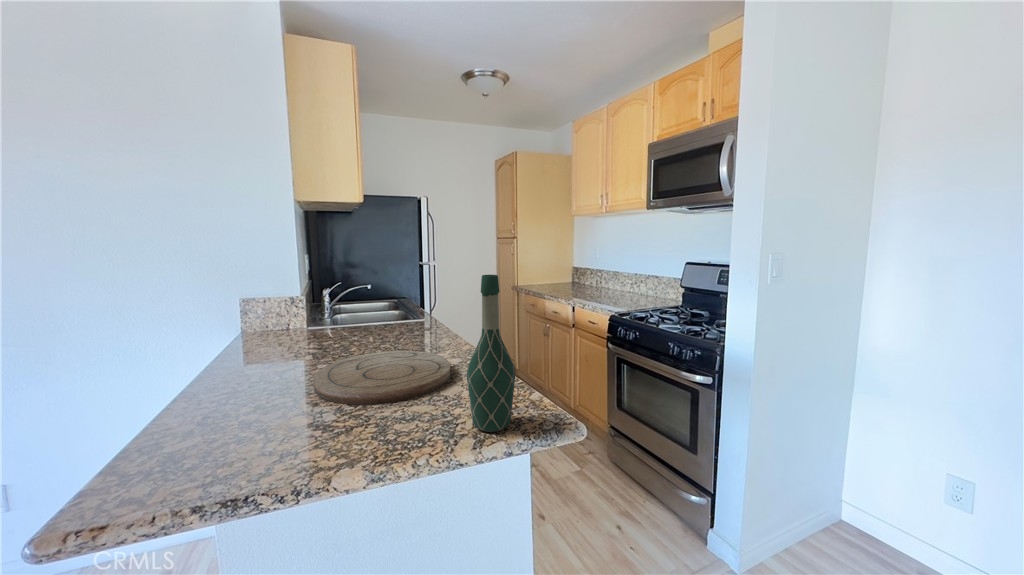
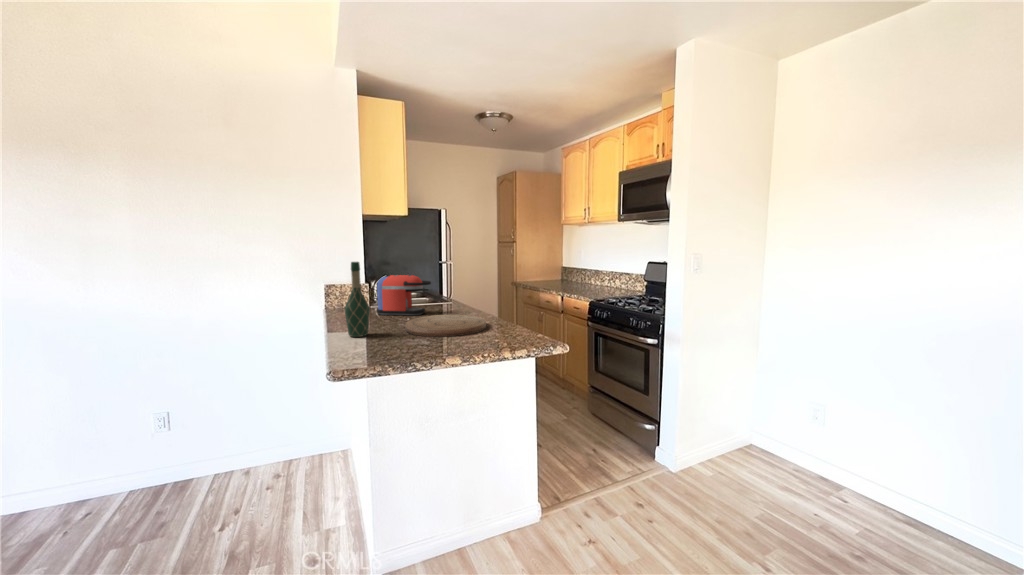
wine bottle: present [467,275,515,432] -> present [345,262,370,337]
coffee maker: none [303,287,382,347] -> present [377,275,431,315]

